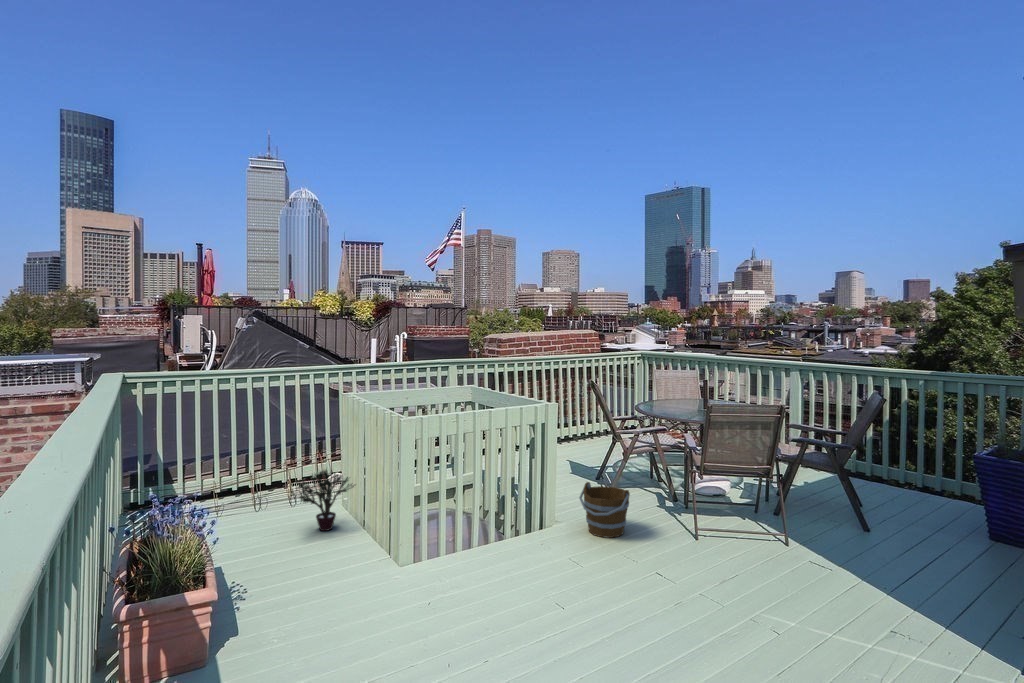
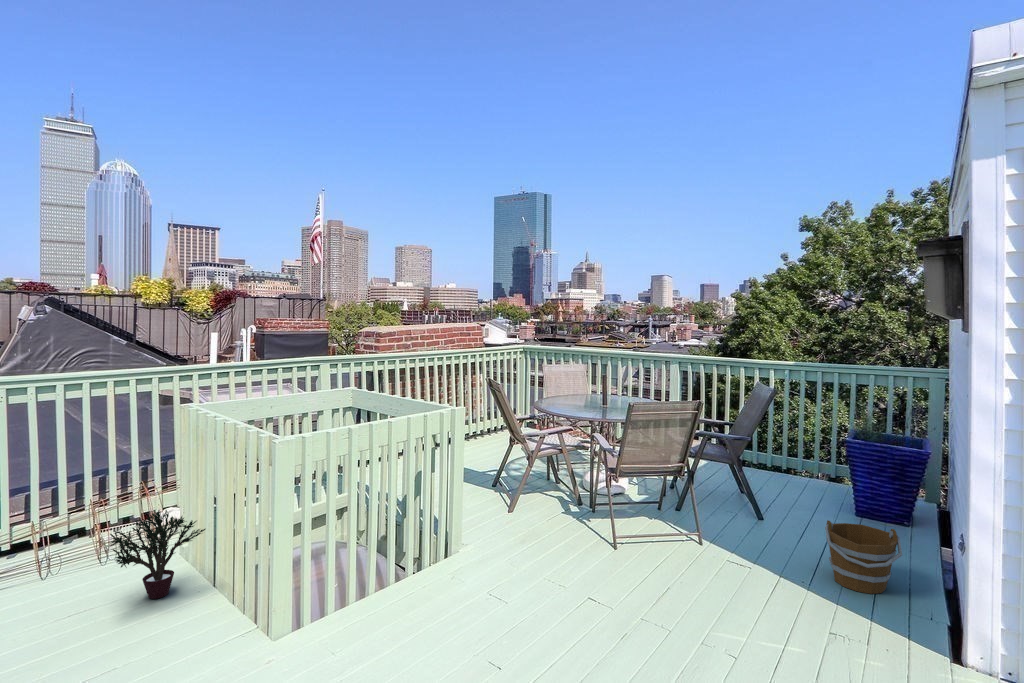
bucket: present [579,482,630,538] -> present [825,520,902,594]

